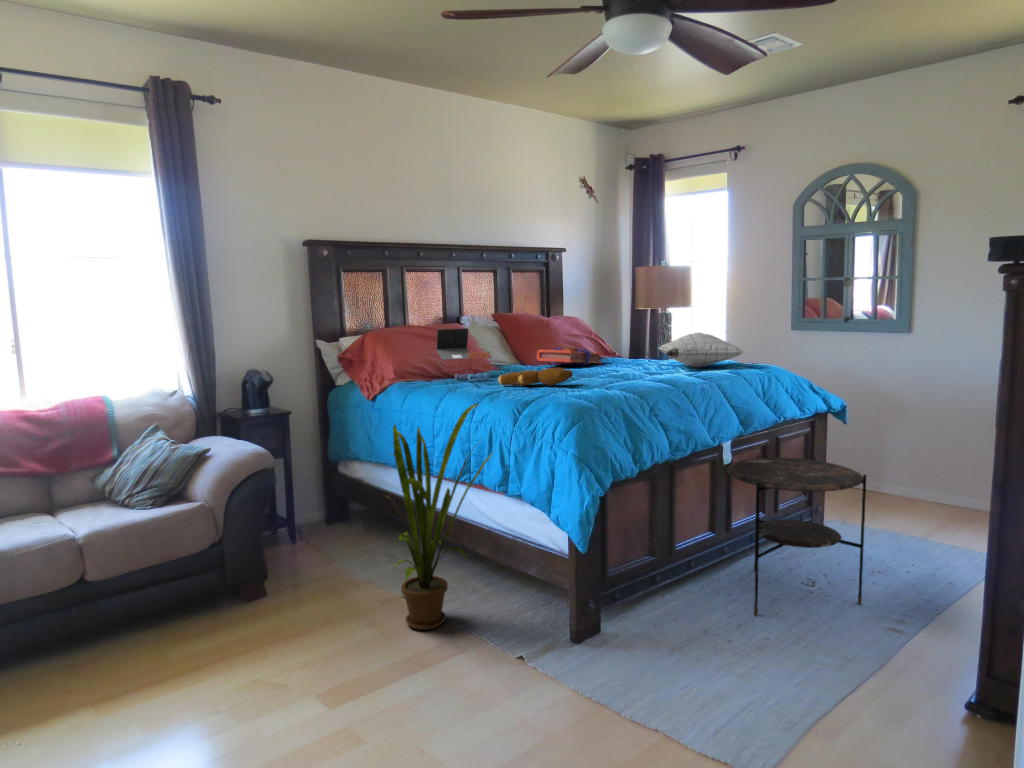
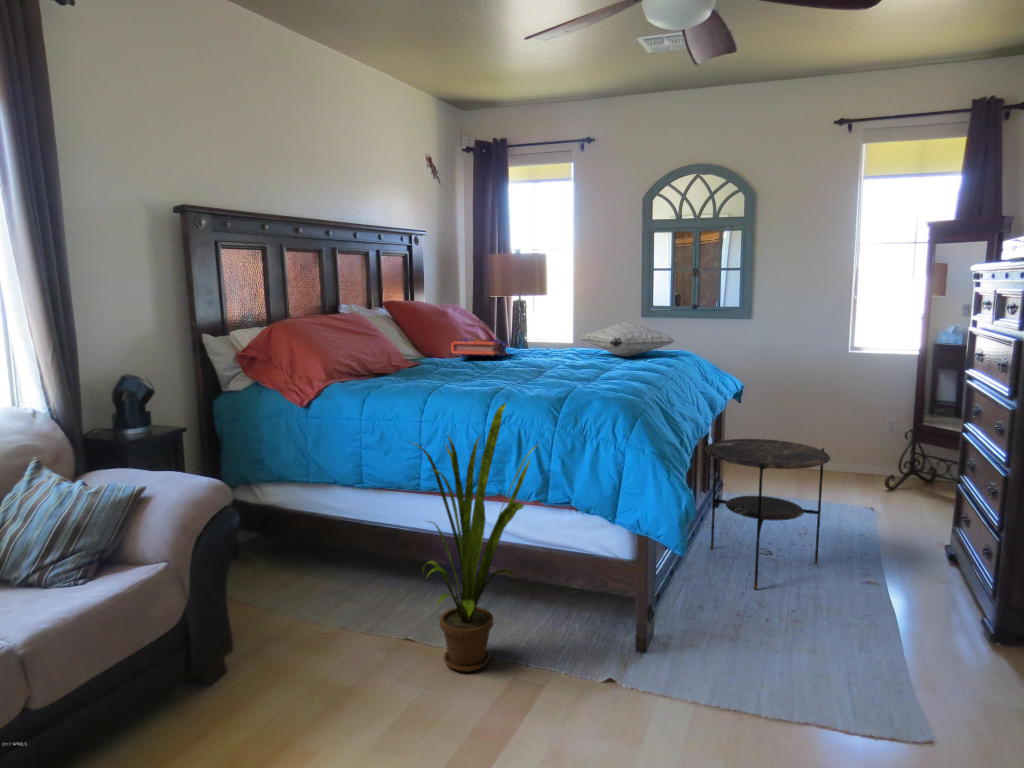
laptop: present [437,328,492,382] -> none [370,318,445,380]
teddy bear: present [498,368,573,387] -> none [479,361,562,382]

